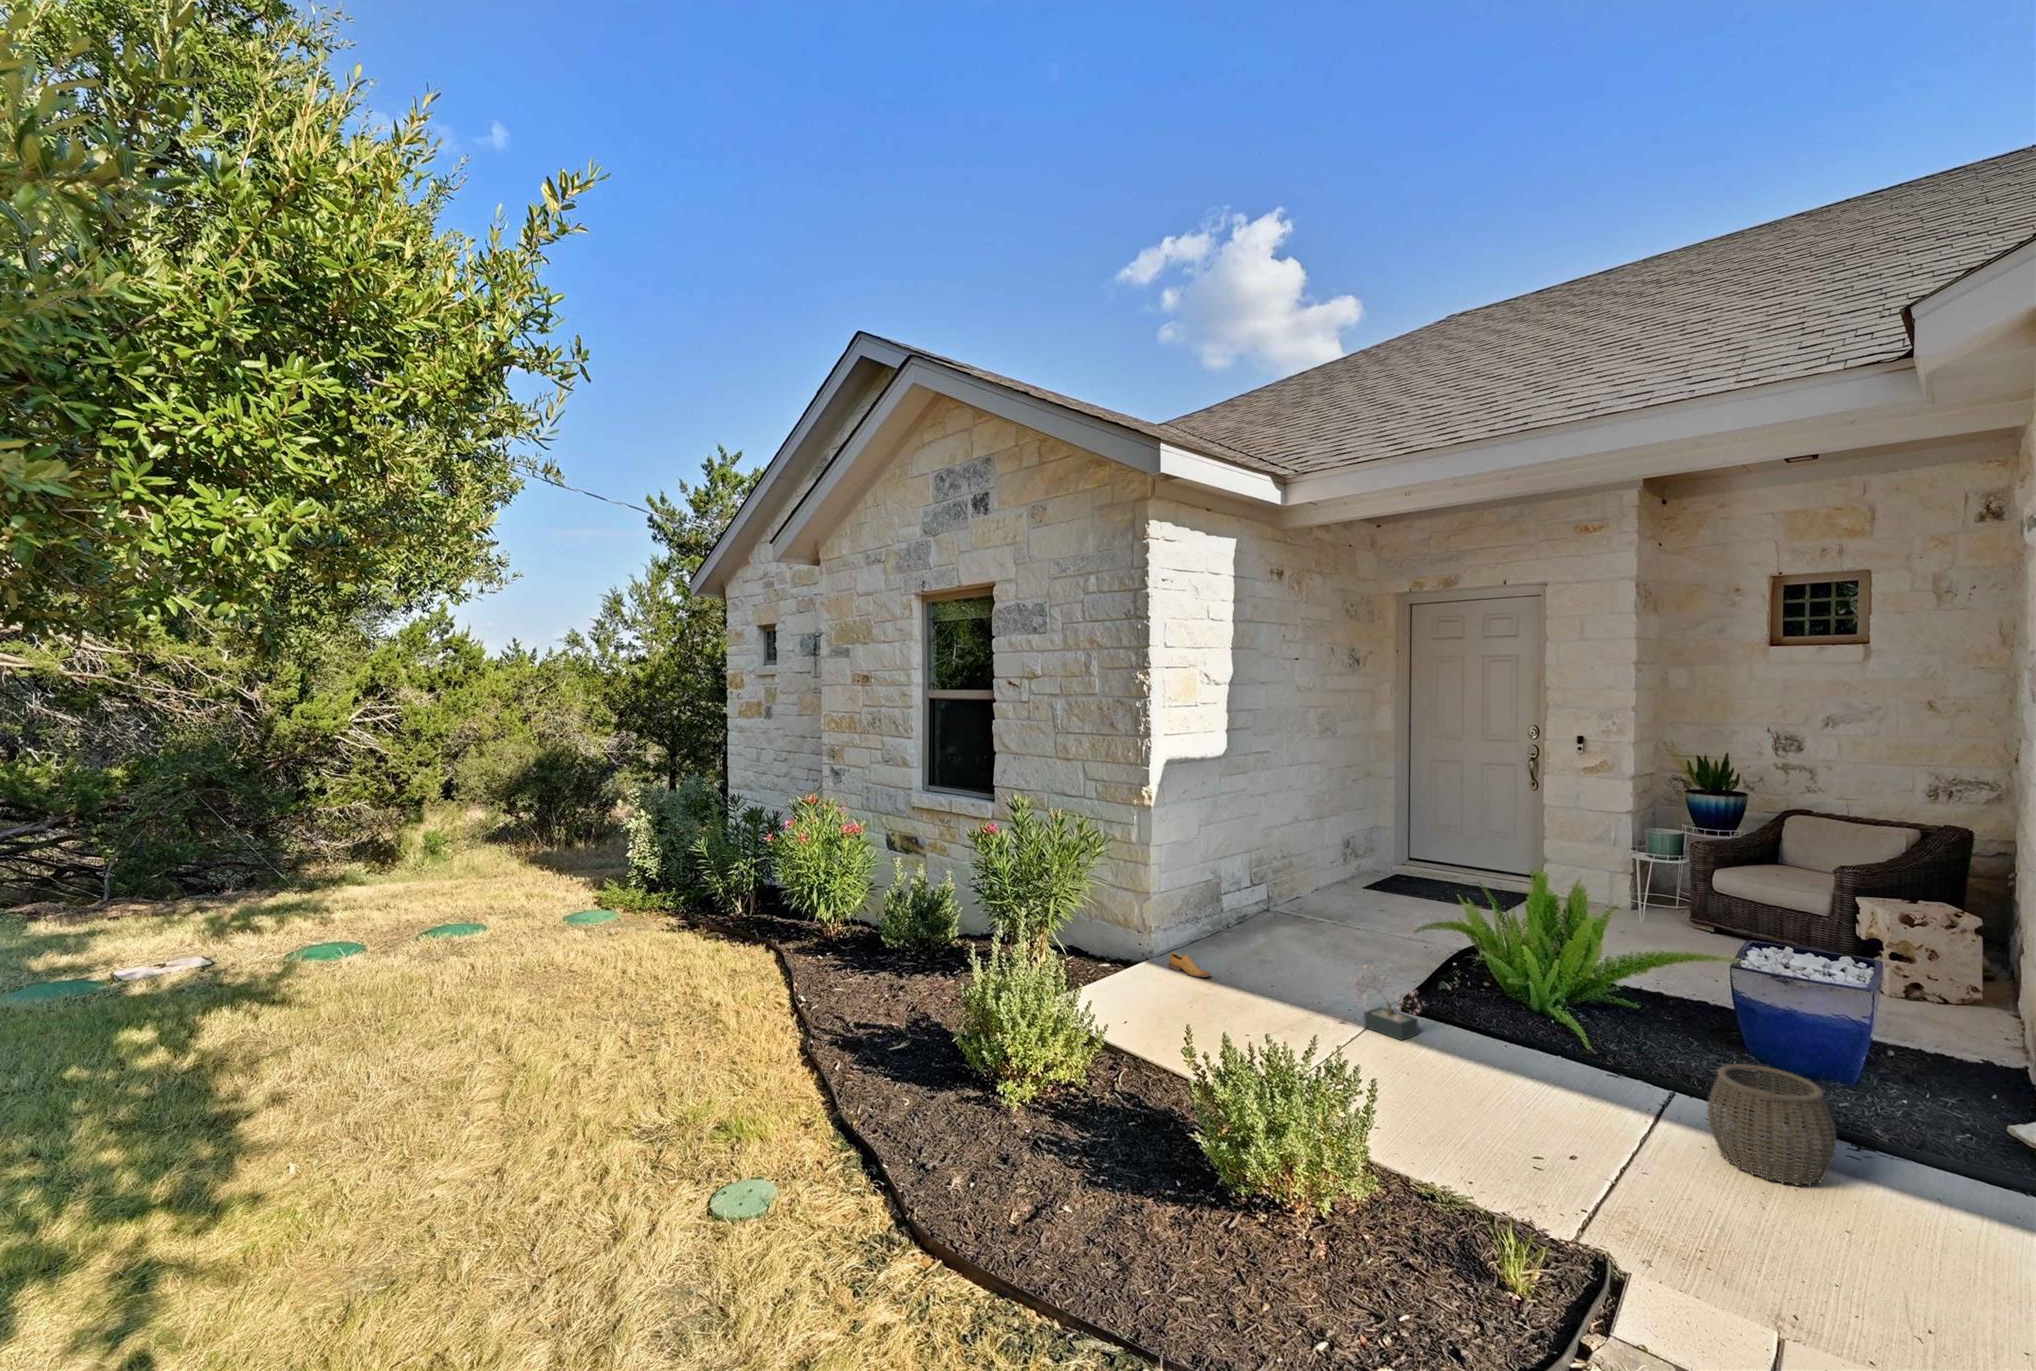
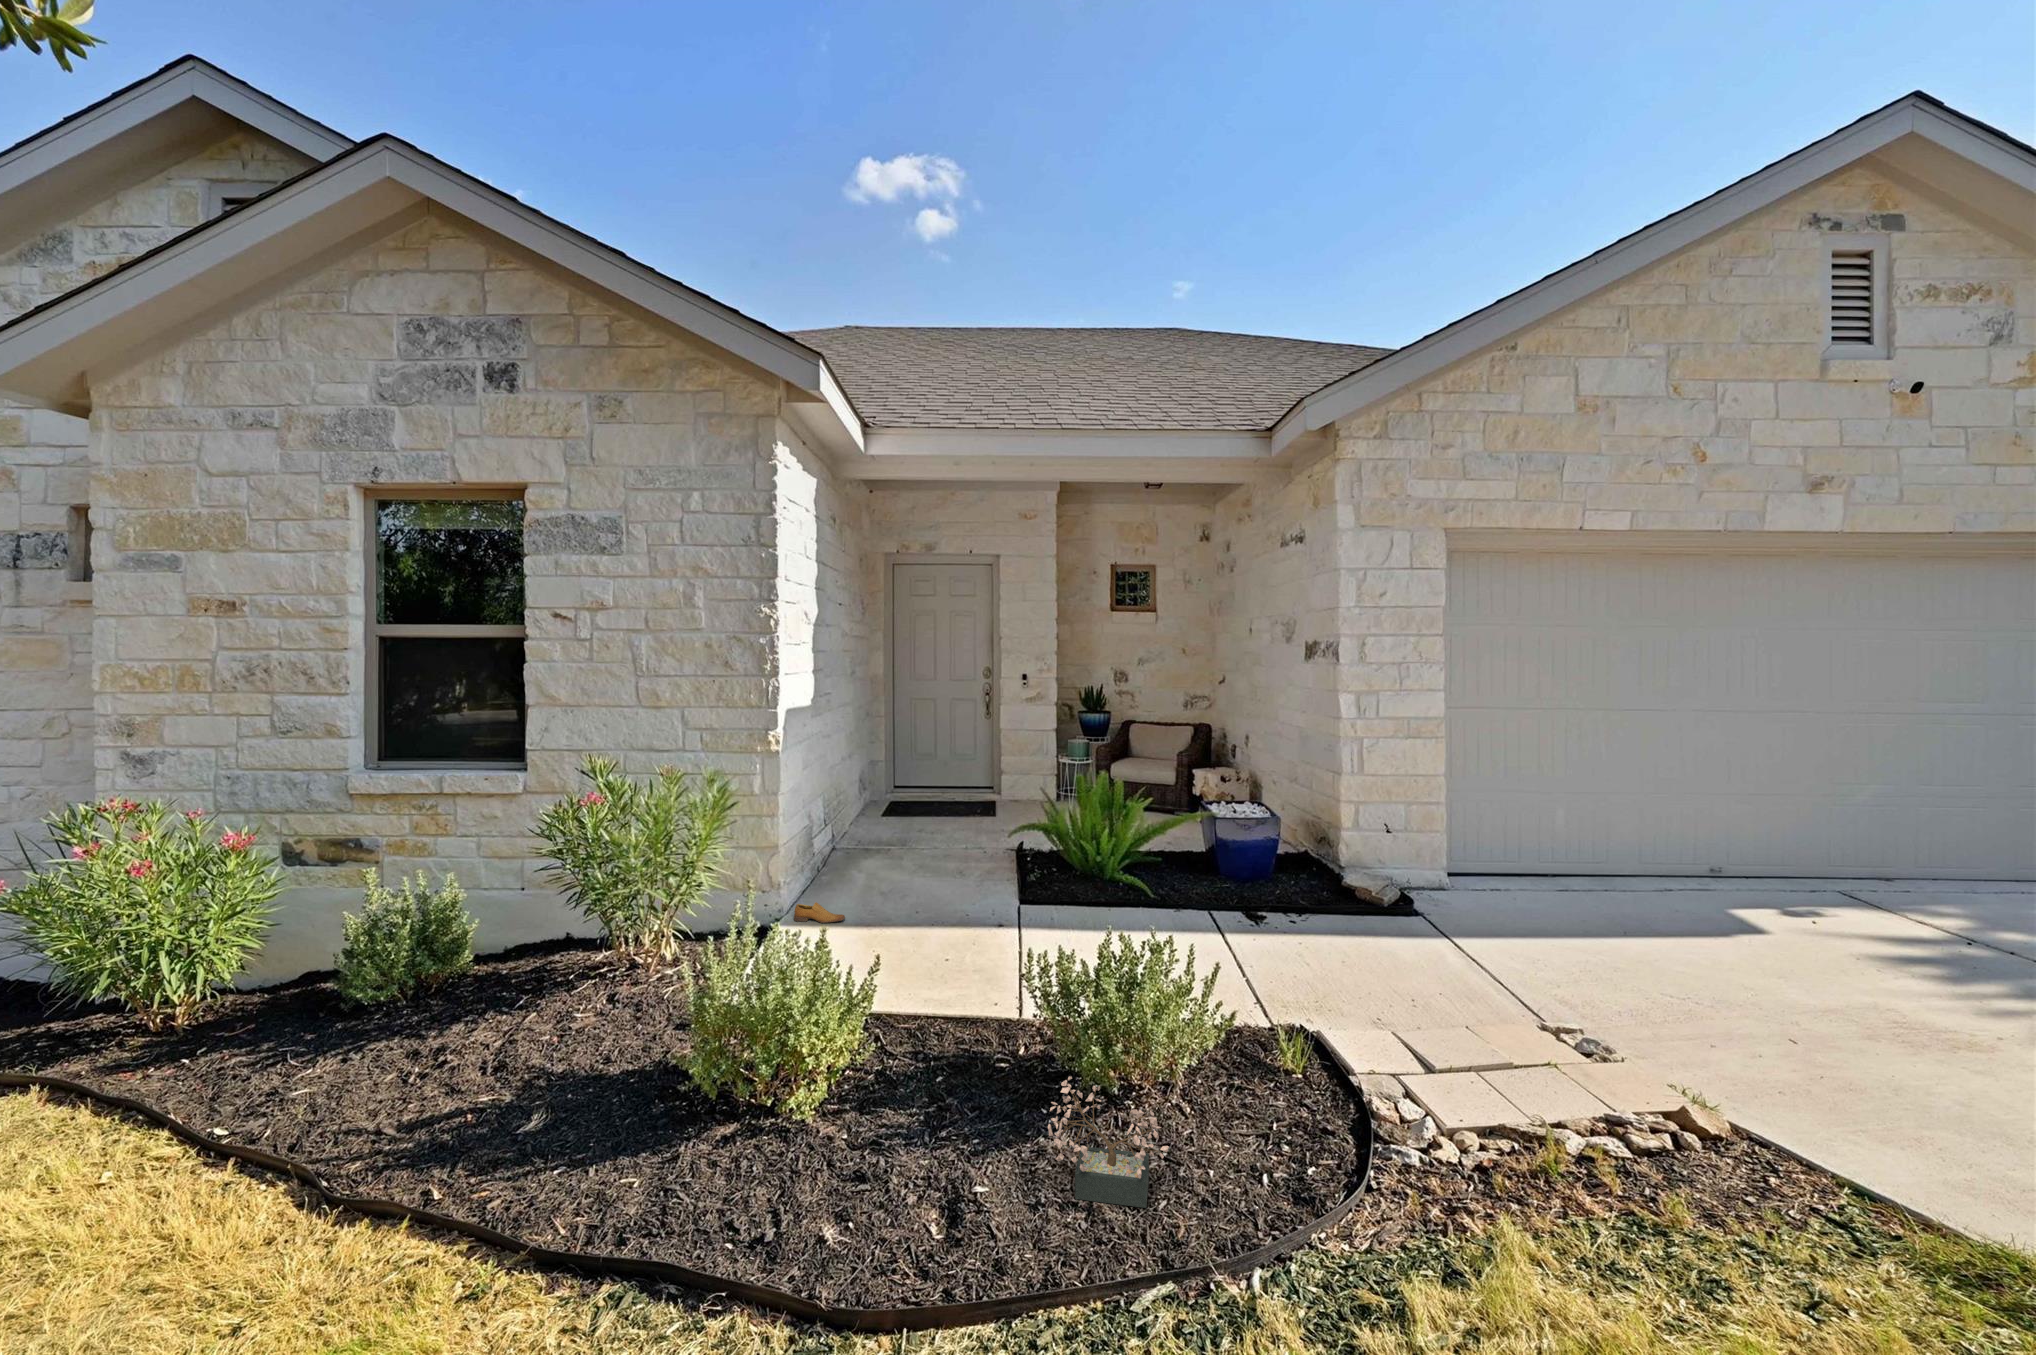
decorative plant: present [1353,965,1424,1040] -> present [1048,1076,1169,1208]
woven basket: present [1707,1064,1836,1185] -> none [1271,881,1344,955]

